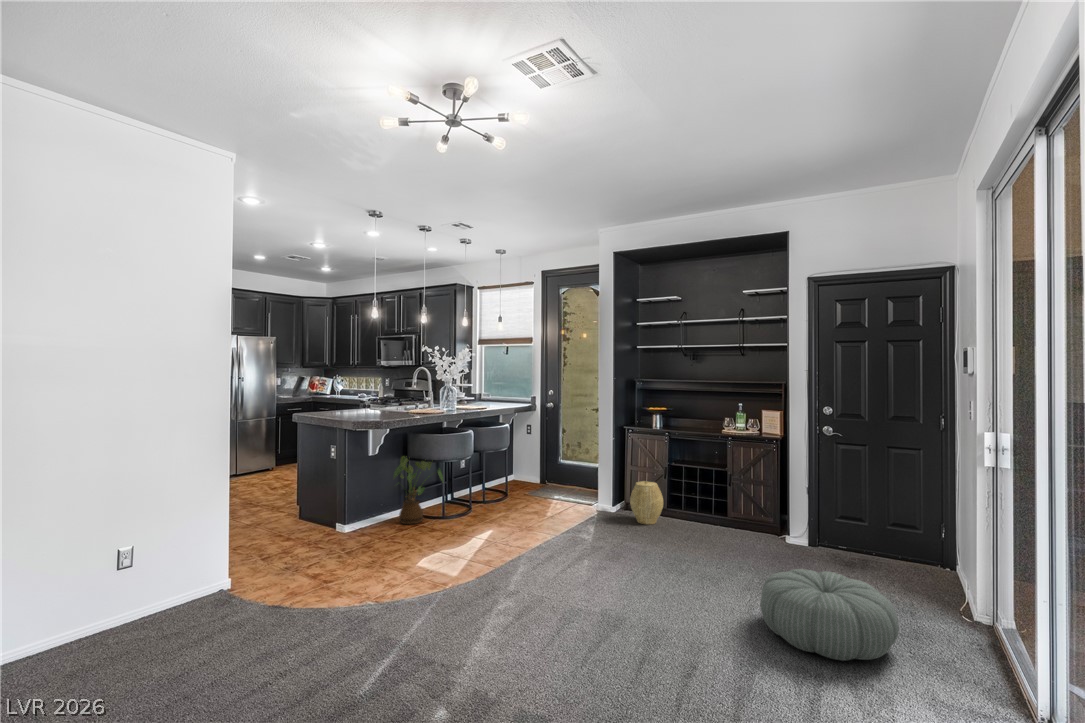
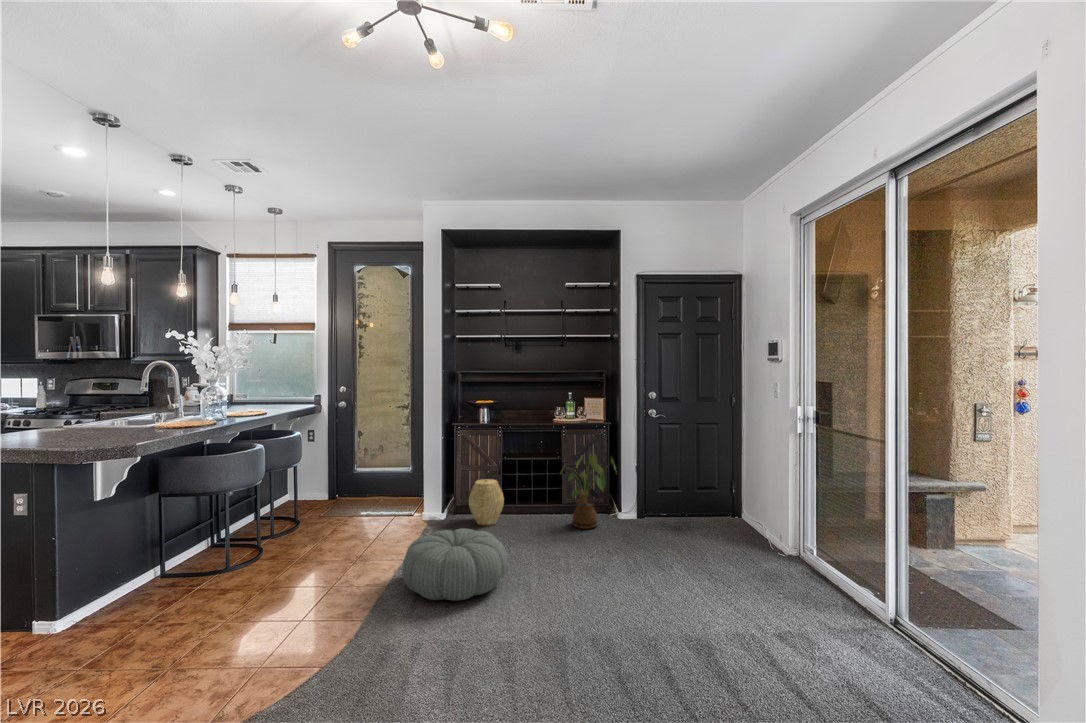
house plant: present [394,456,443,524] -> present [564,454,616,529]
pouf: present [760,569,899,661] -> present [402,528,507,601]

